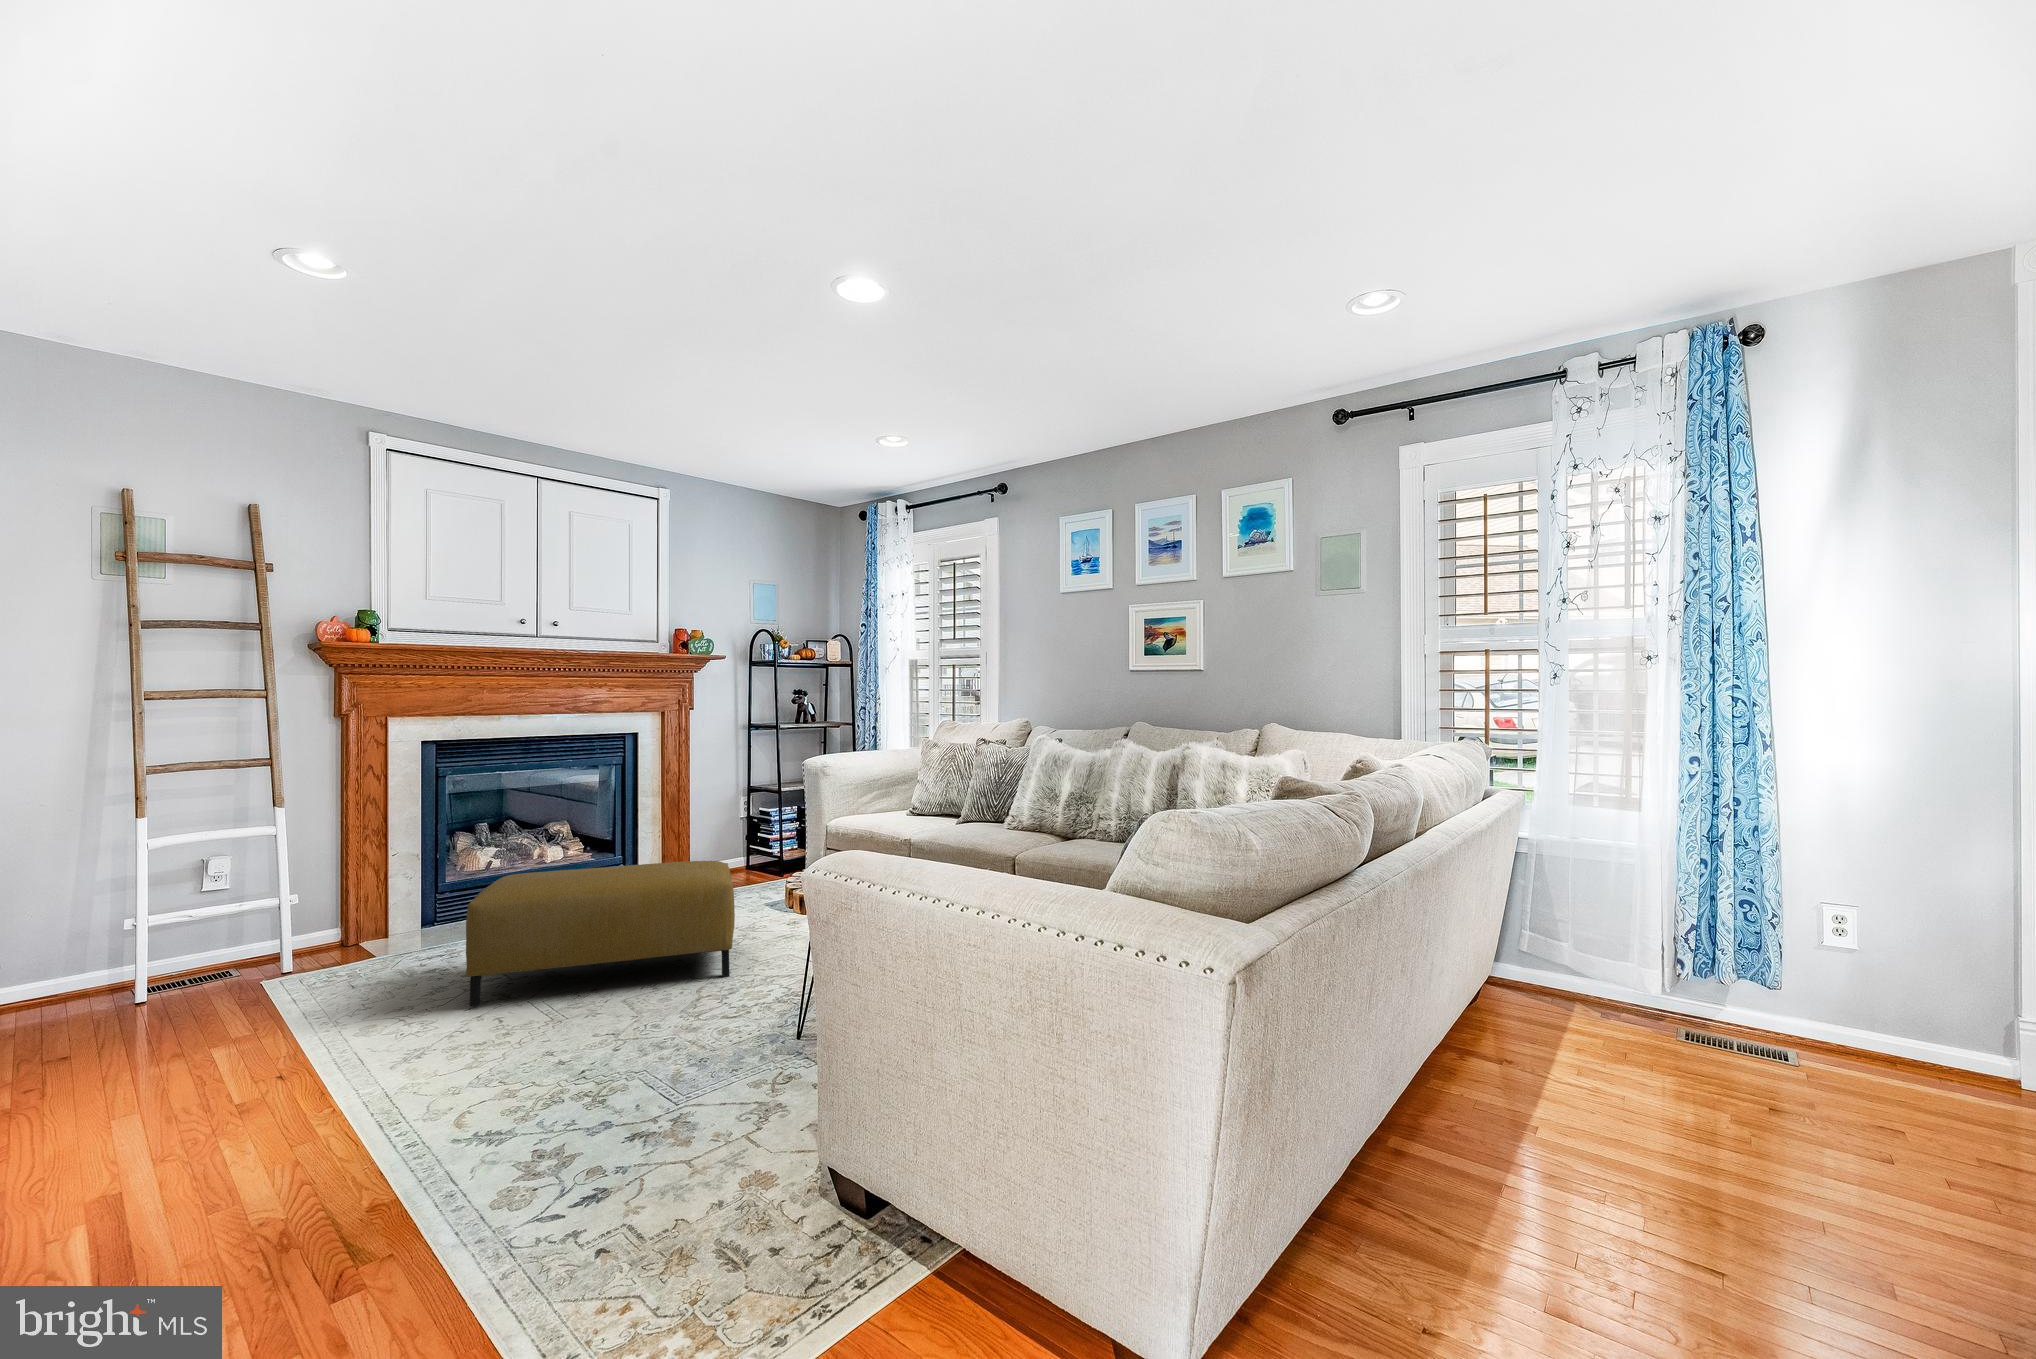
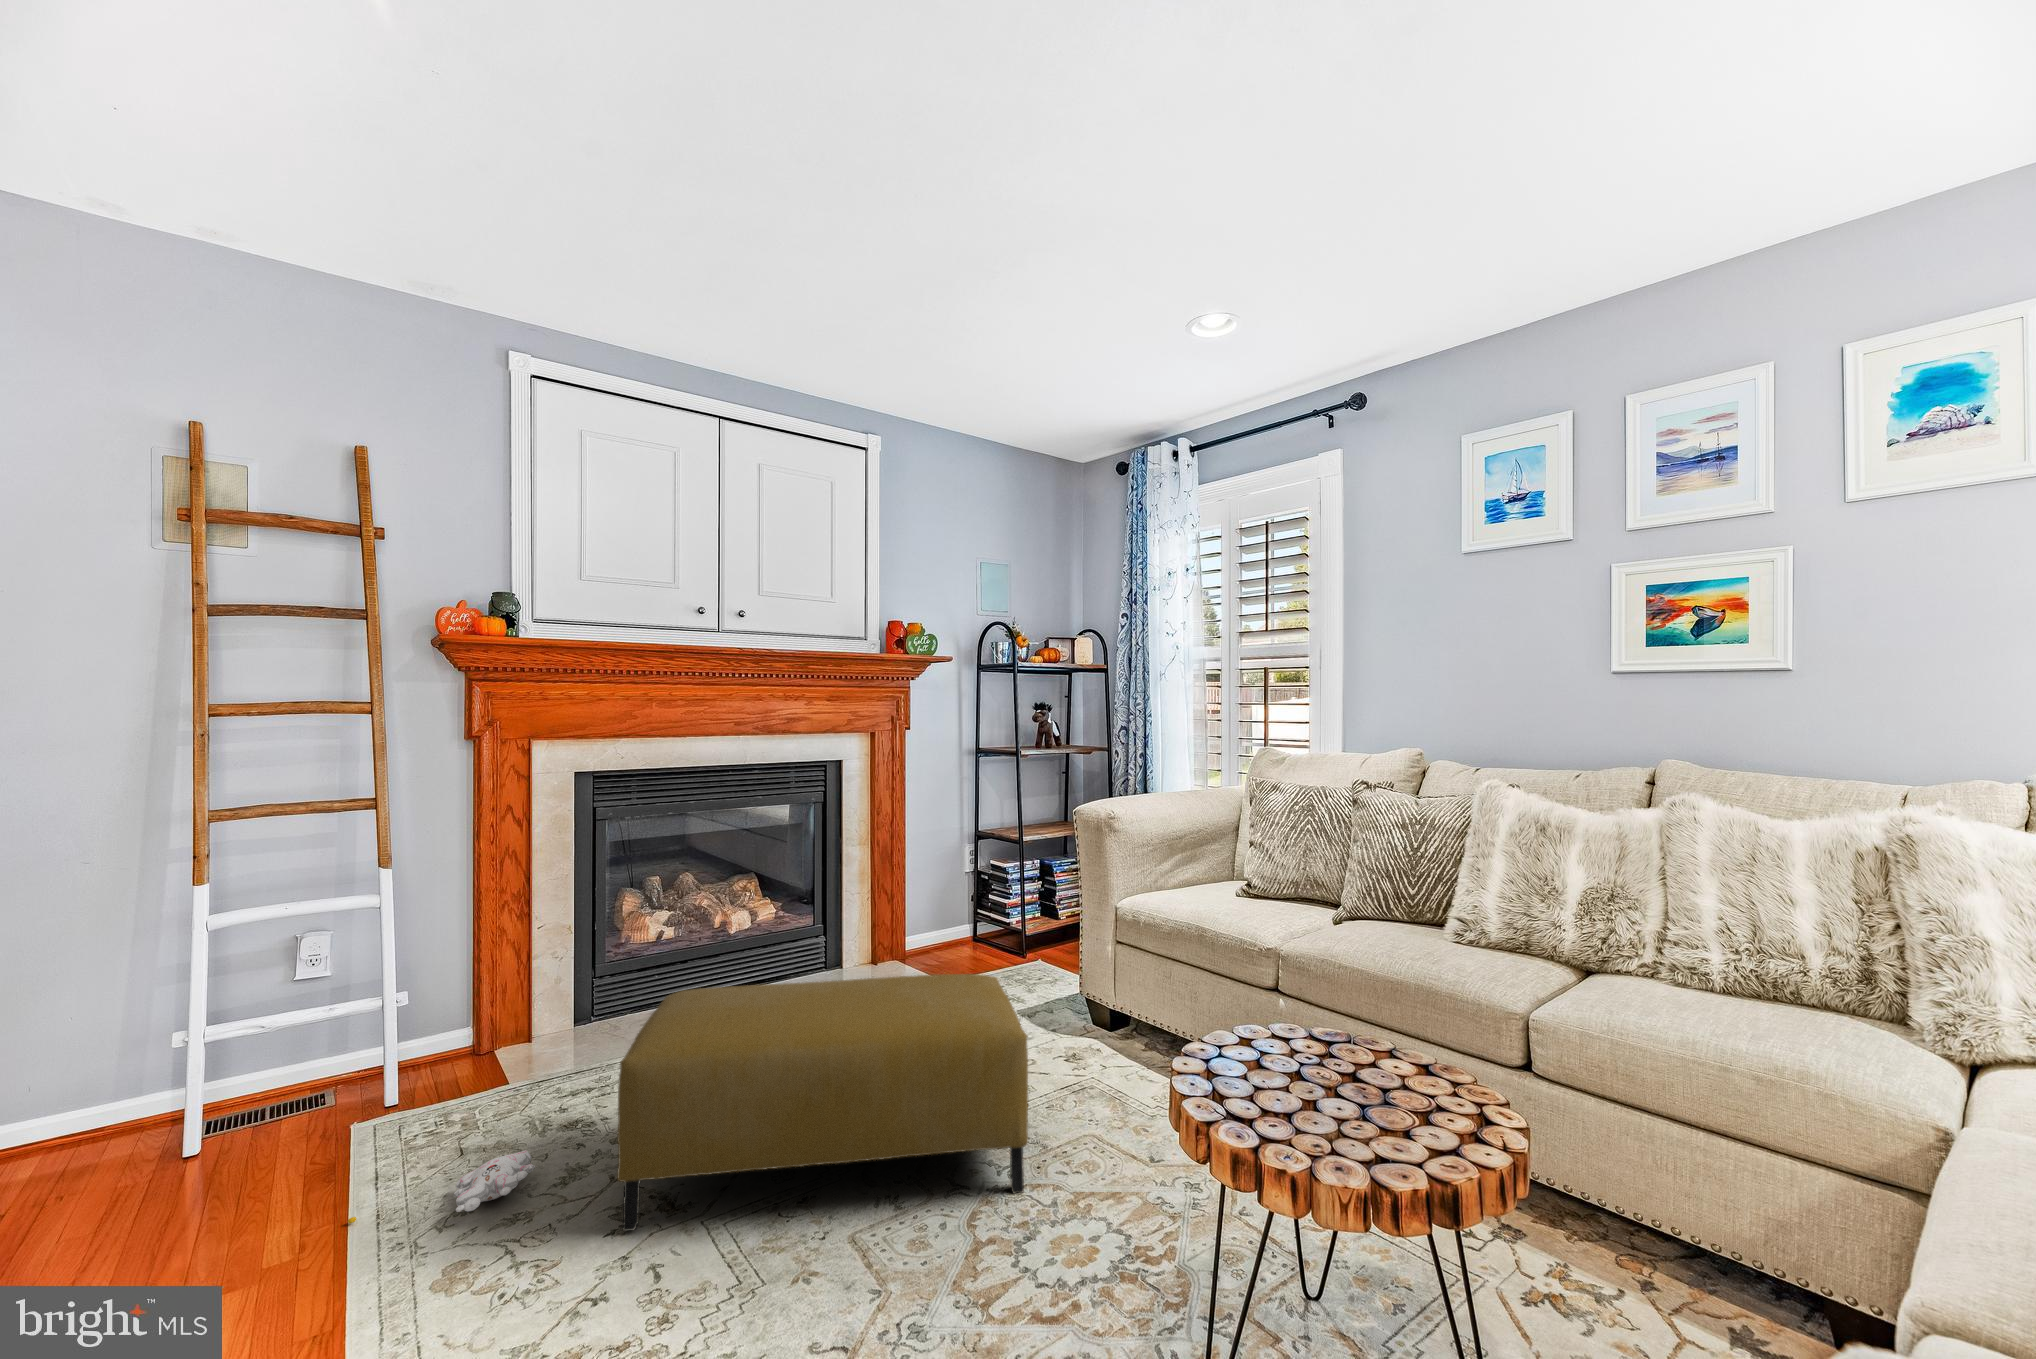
plush toy: none [278,976,407,1017] -> present [348,1150,535,1223]

